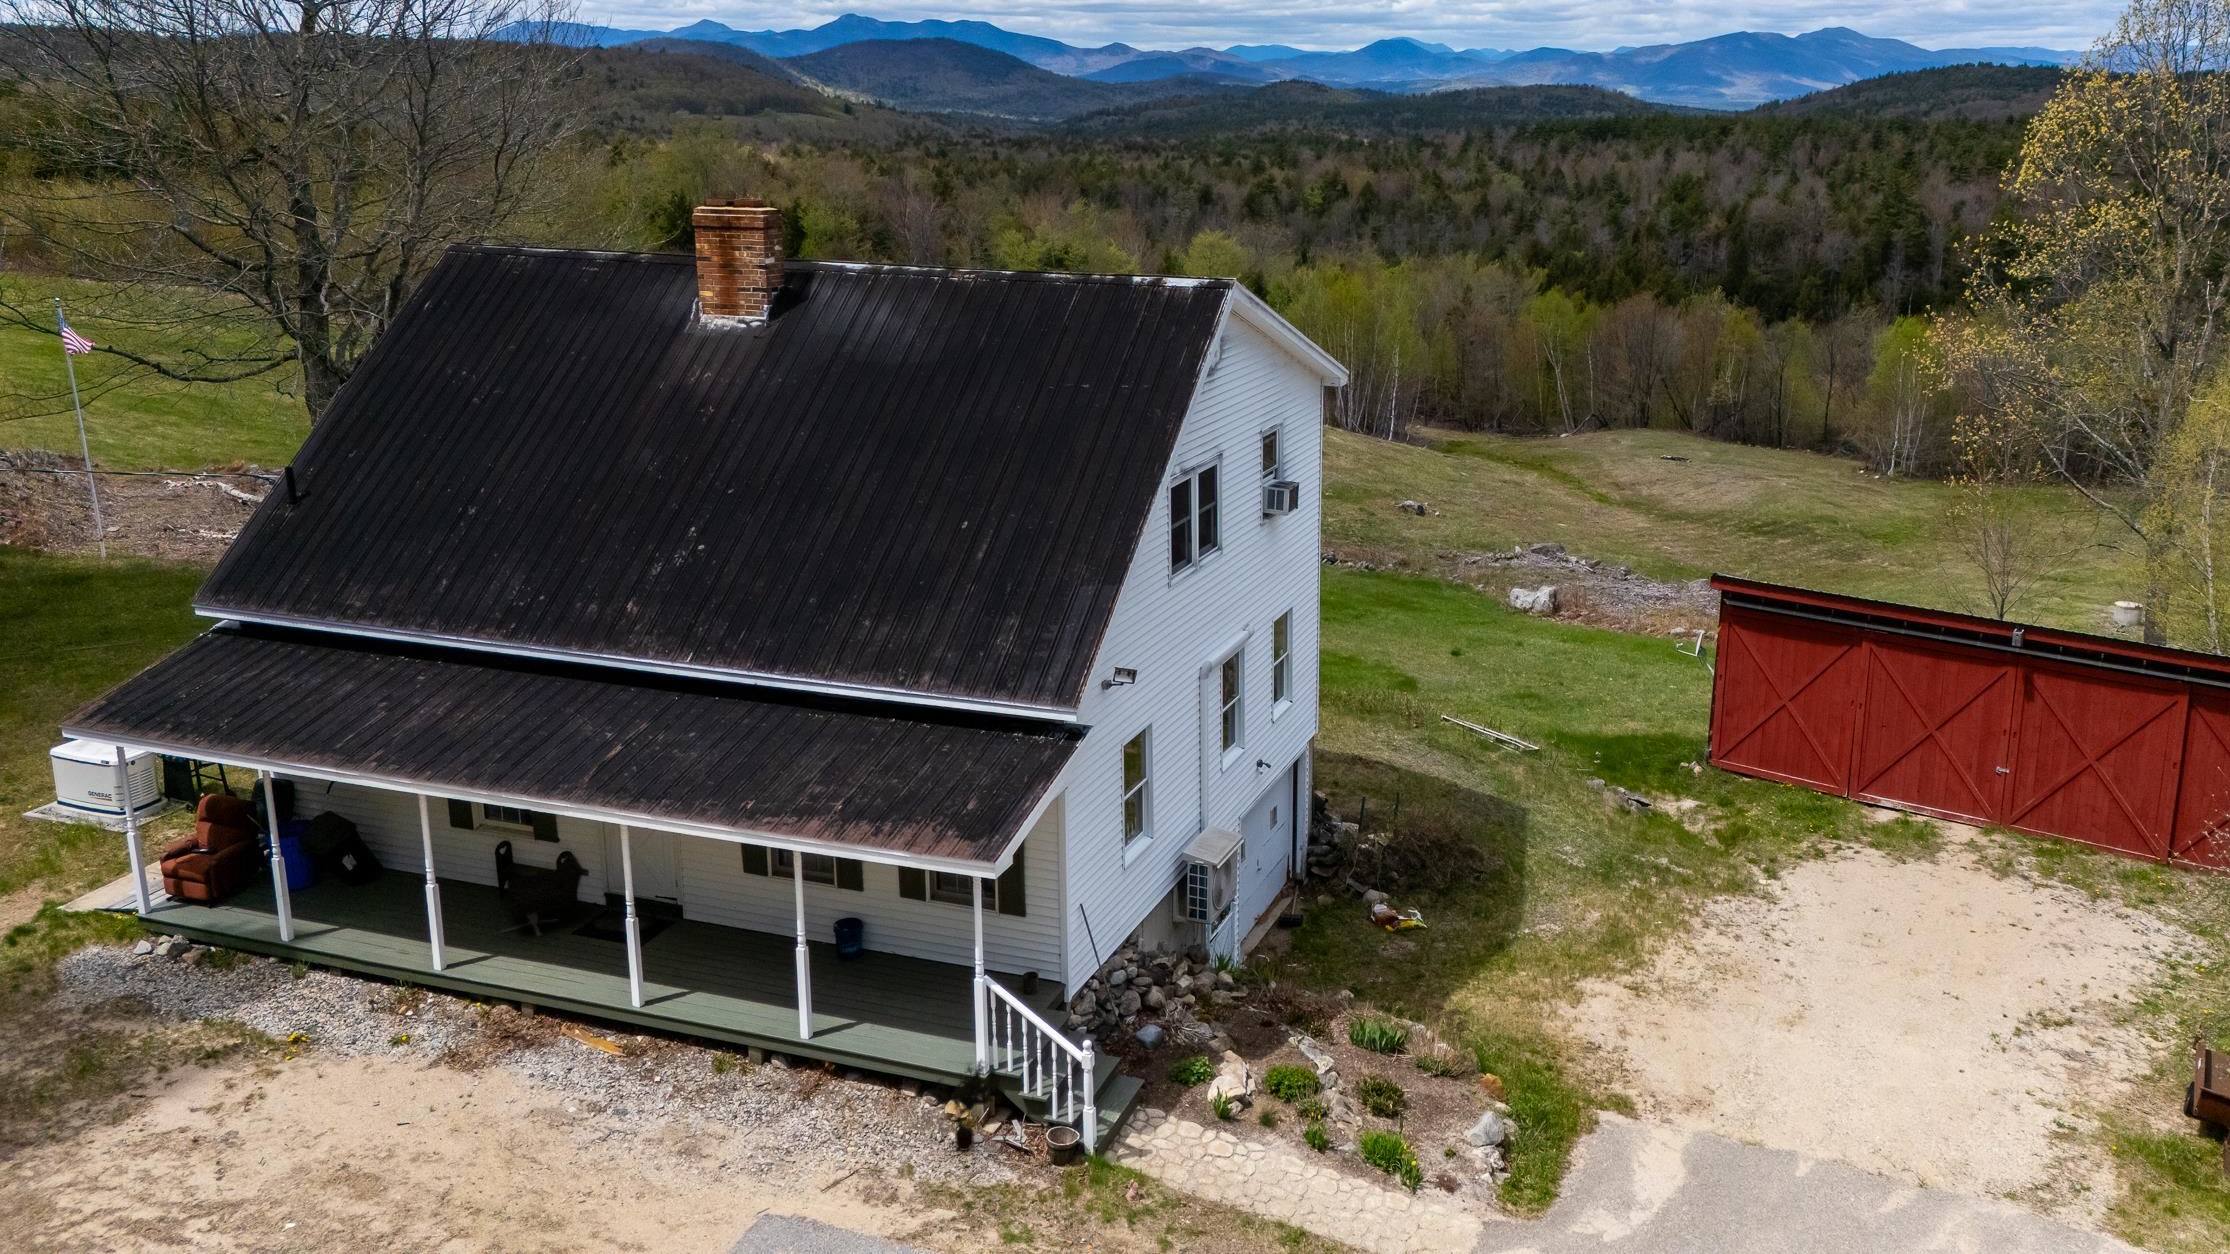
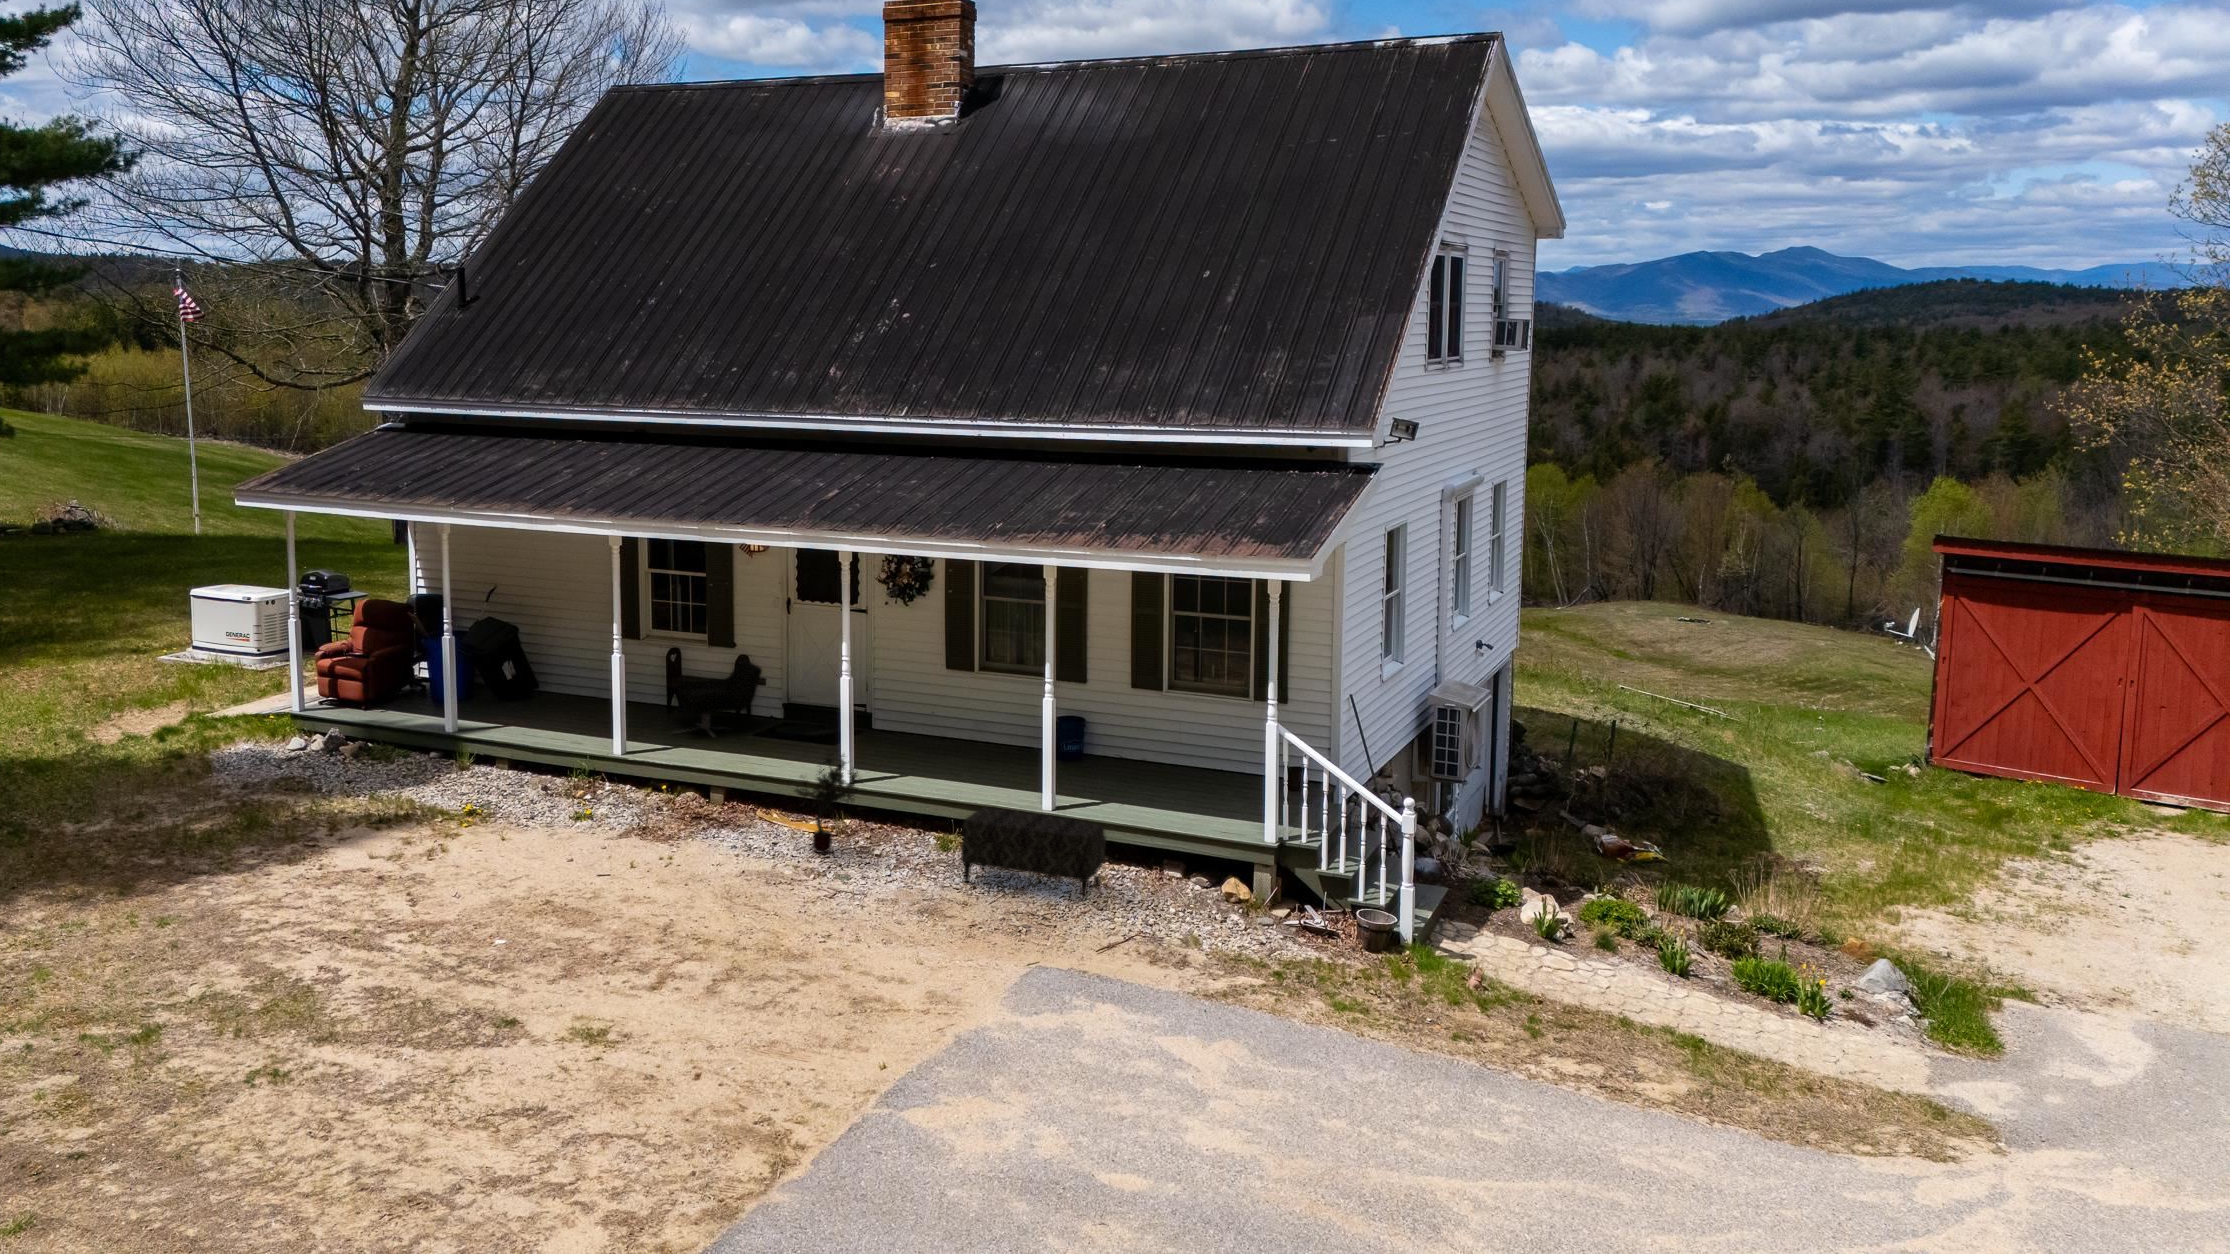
bench: none [728,1030,858,1119] -> present [961,807,1106,900]
potted tree: present [931,1060,1000,1151] -> present [794,753,858,853]

